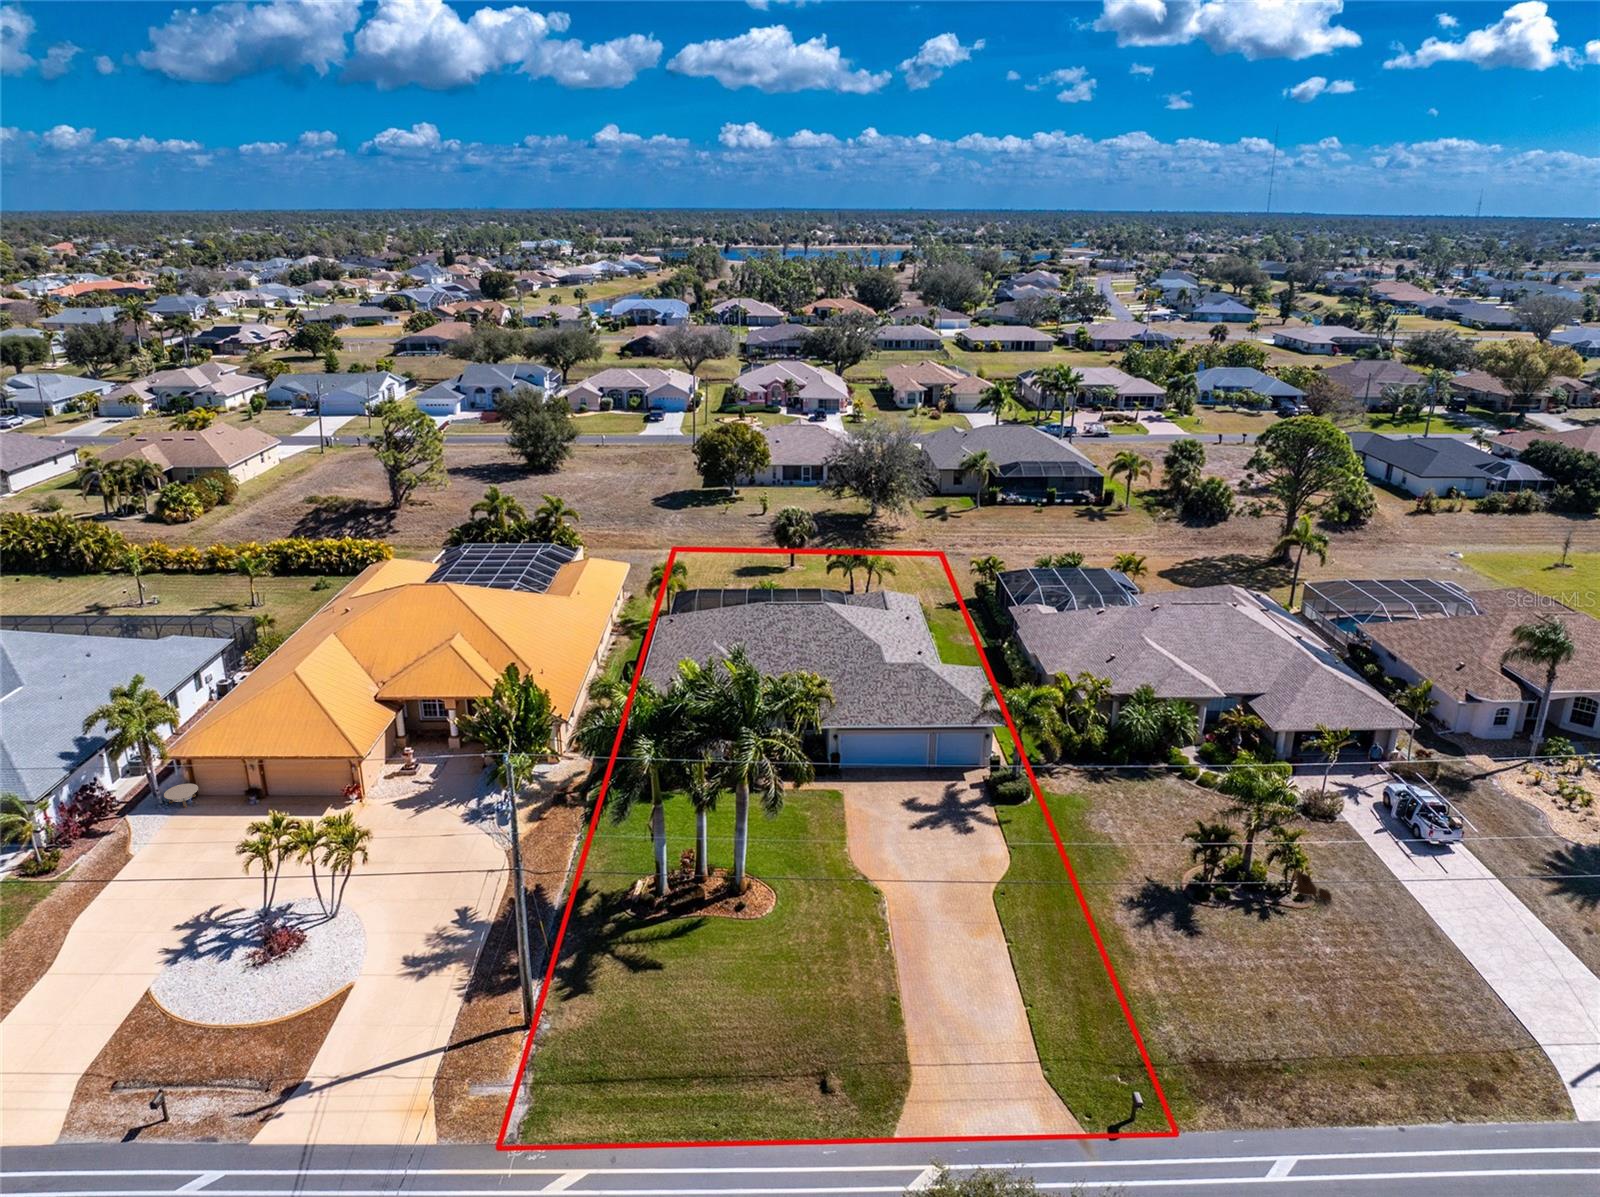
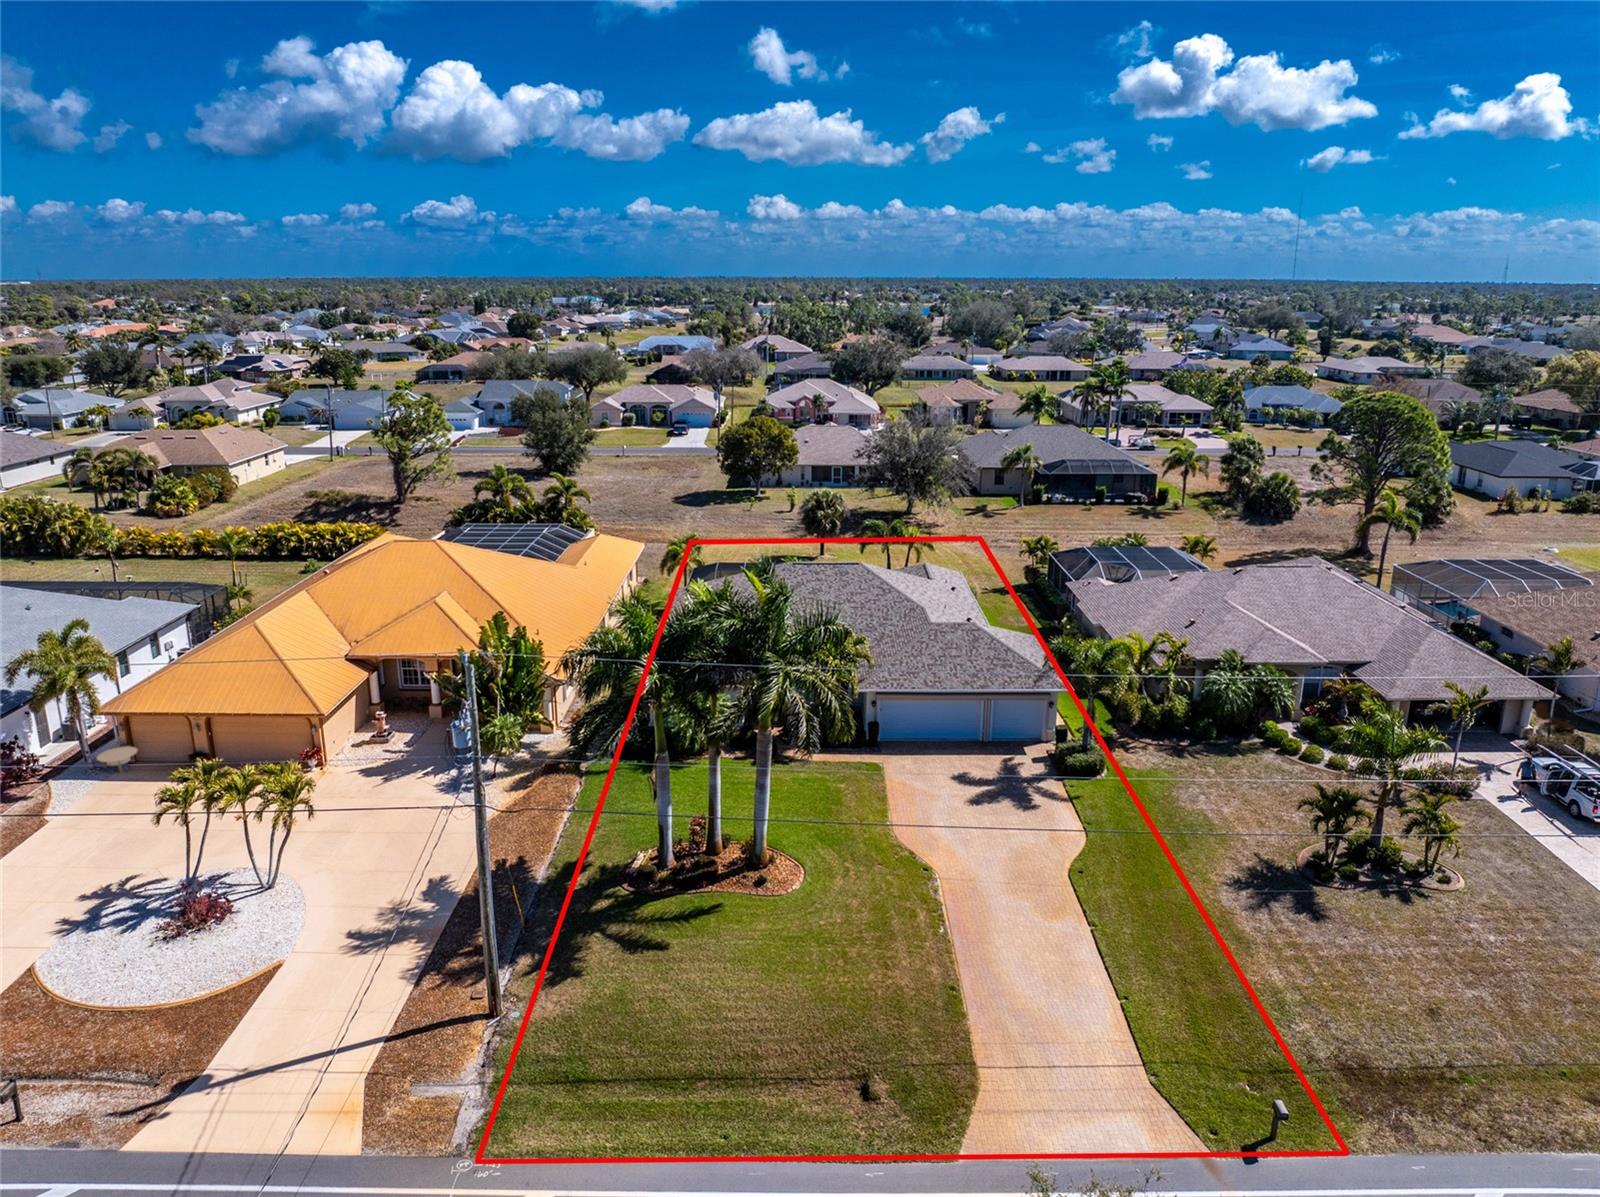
lounge chair: present [1296,870,1332,902] -> present [1535,703,1573,734]

